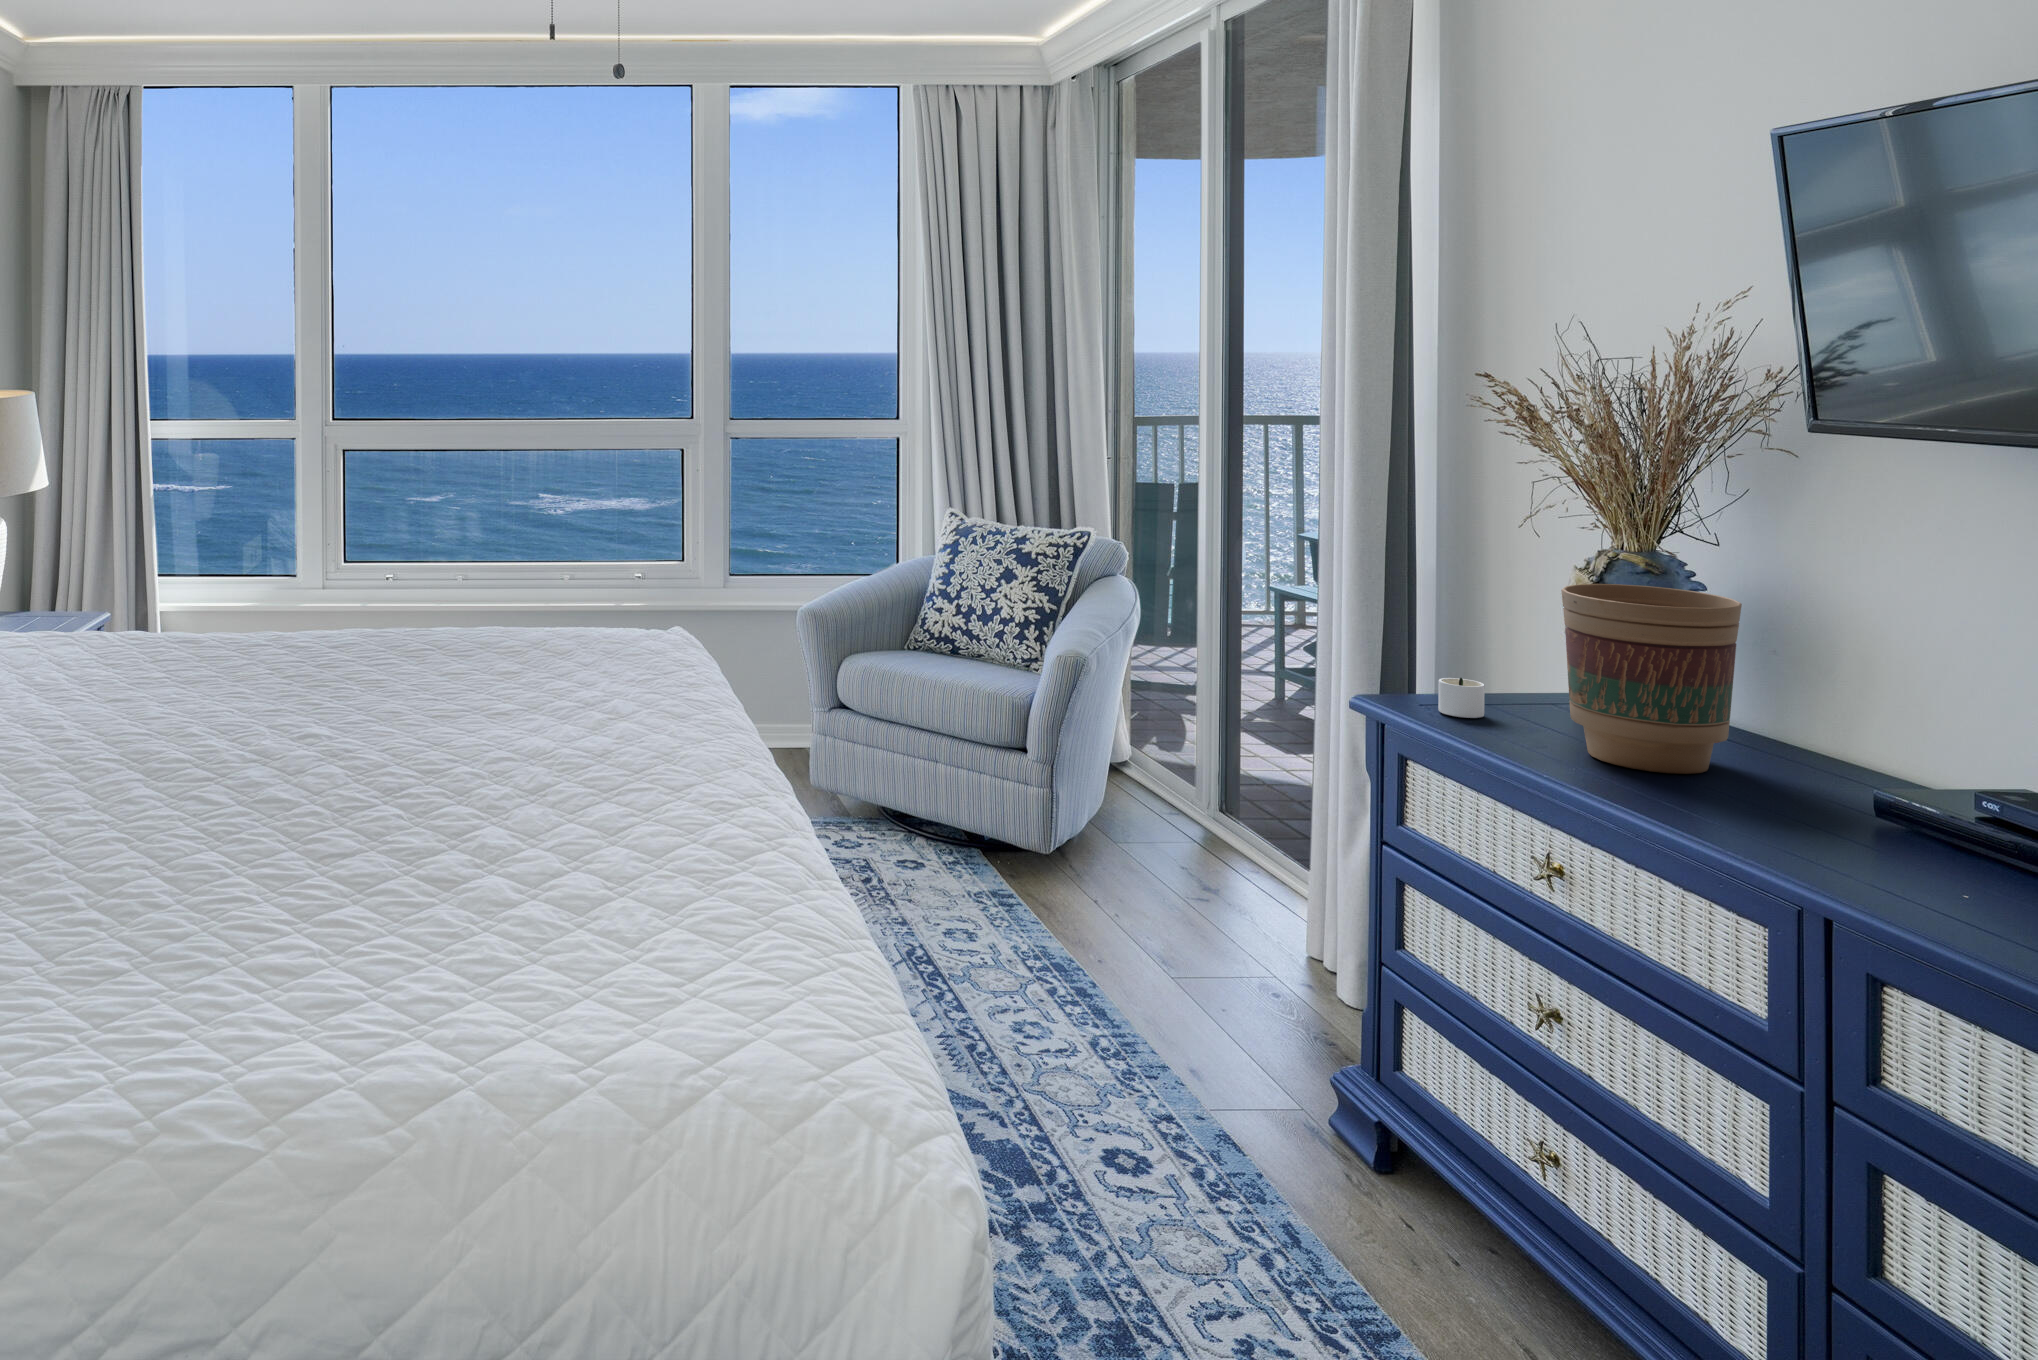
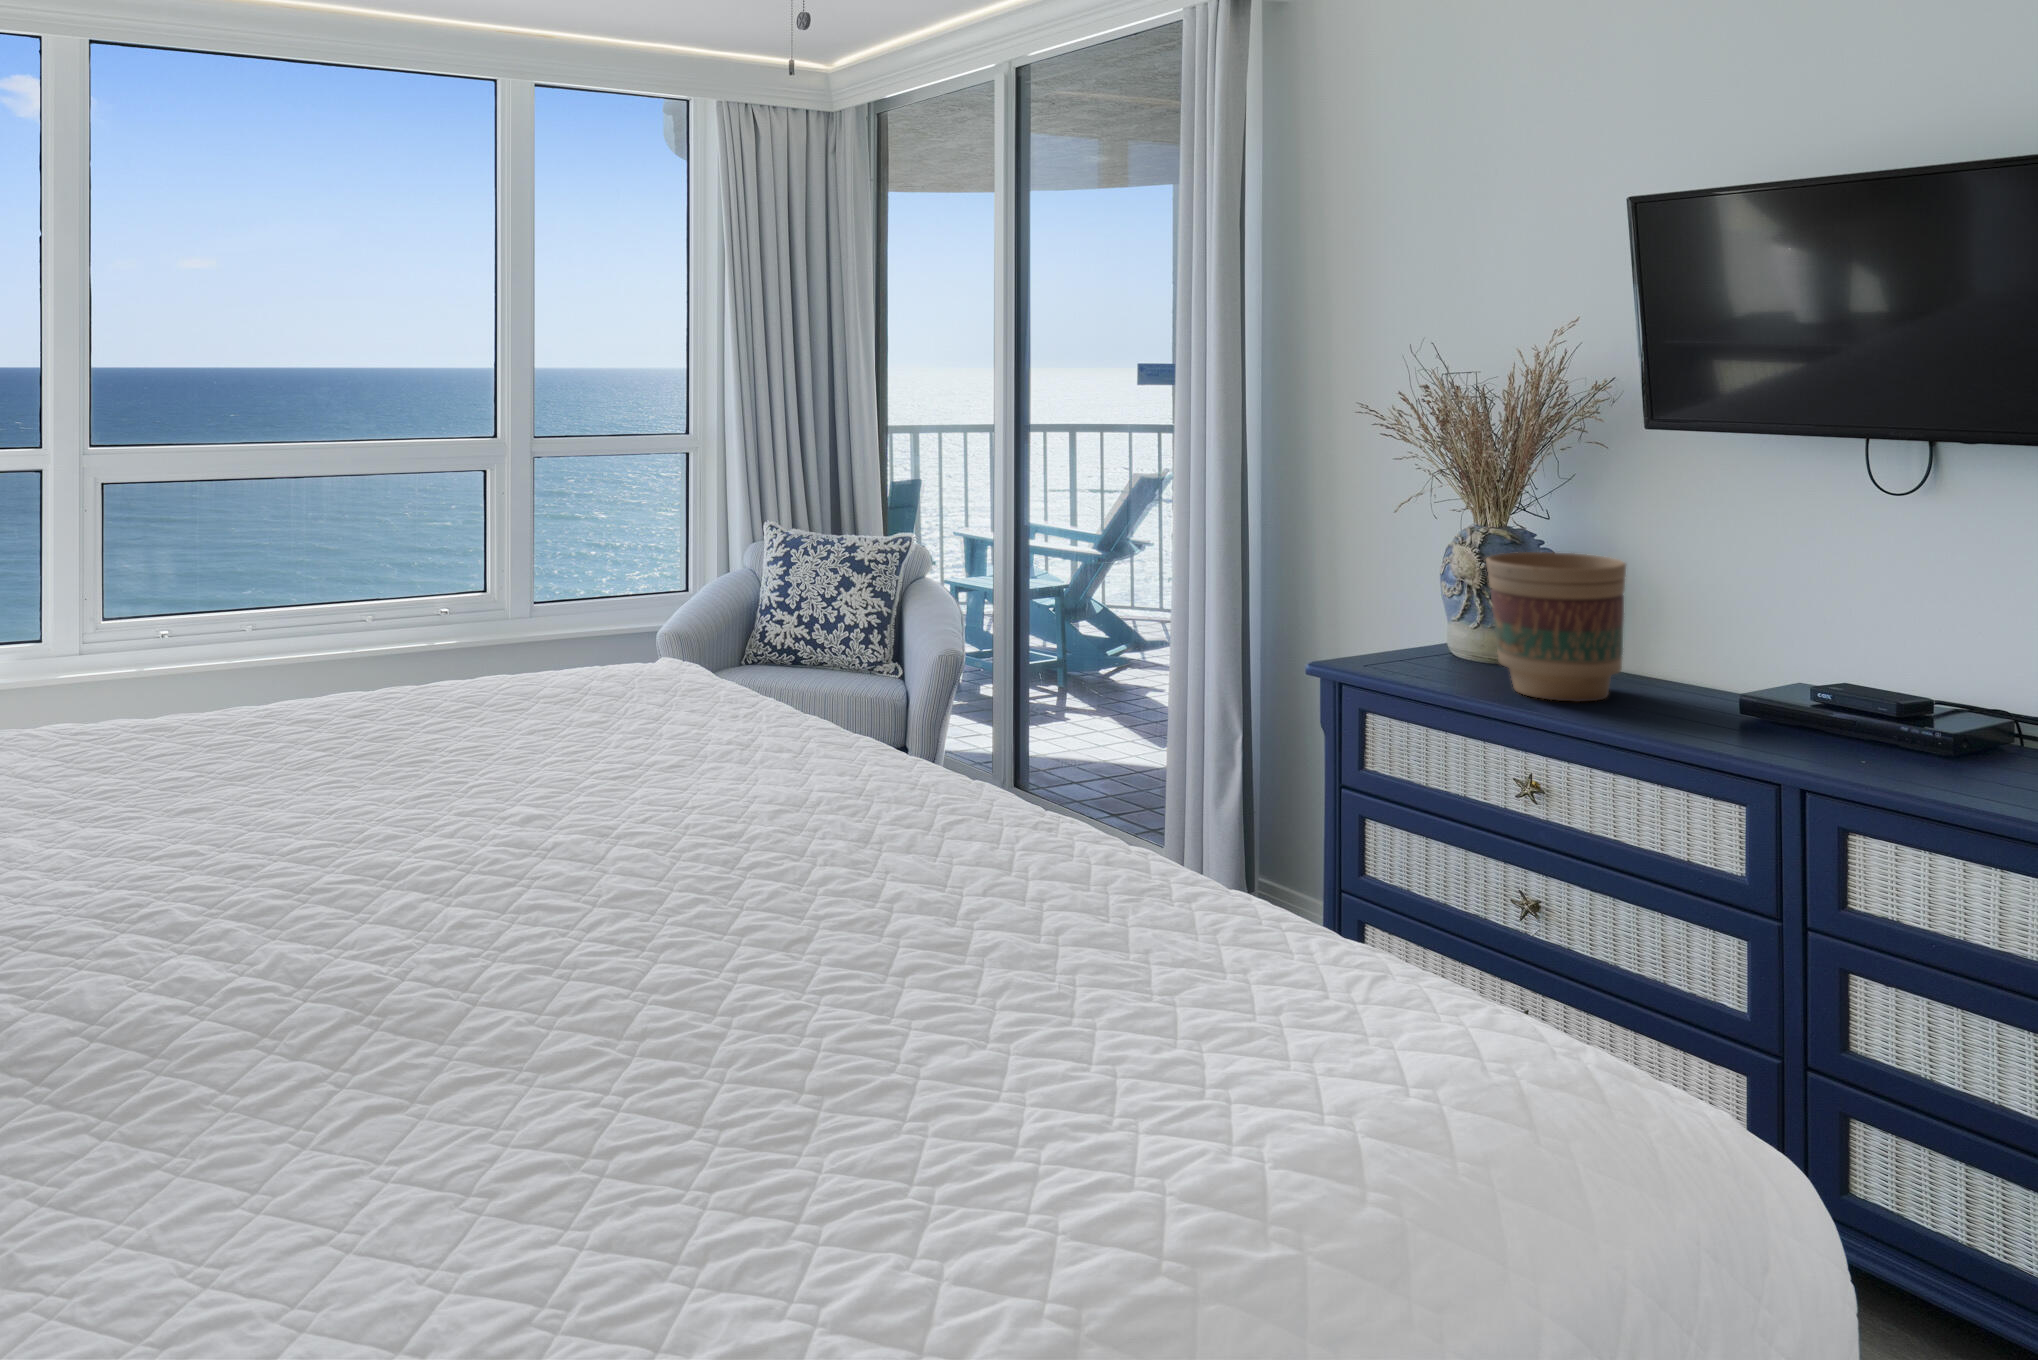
candle: present [1438,678,1485,718] -> none [1369,640,1426,674]

